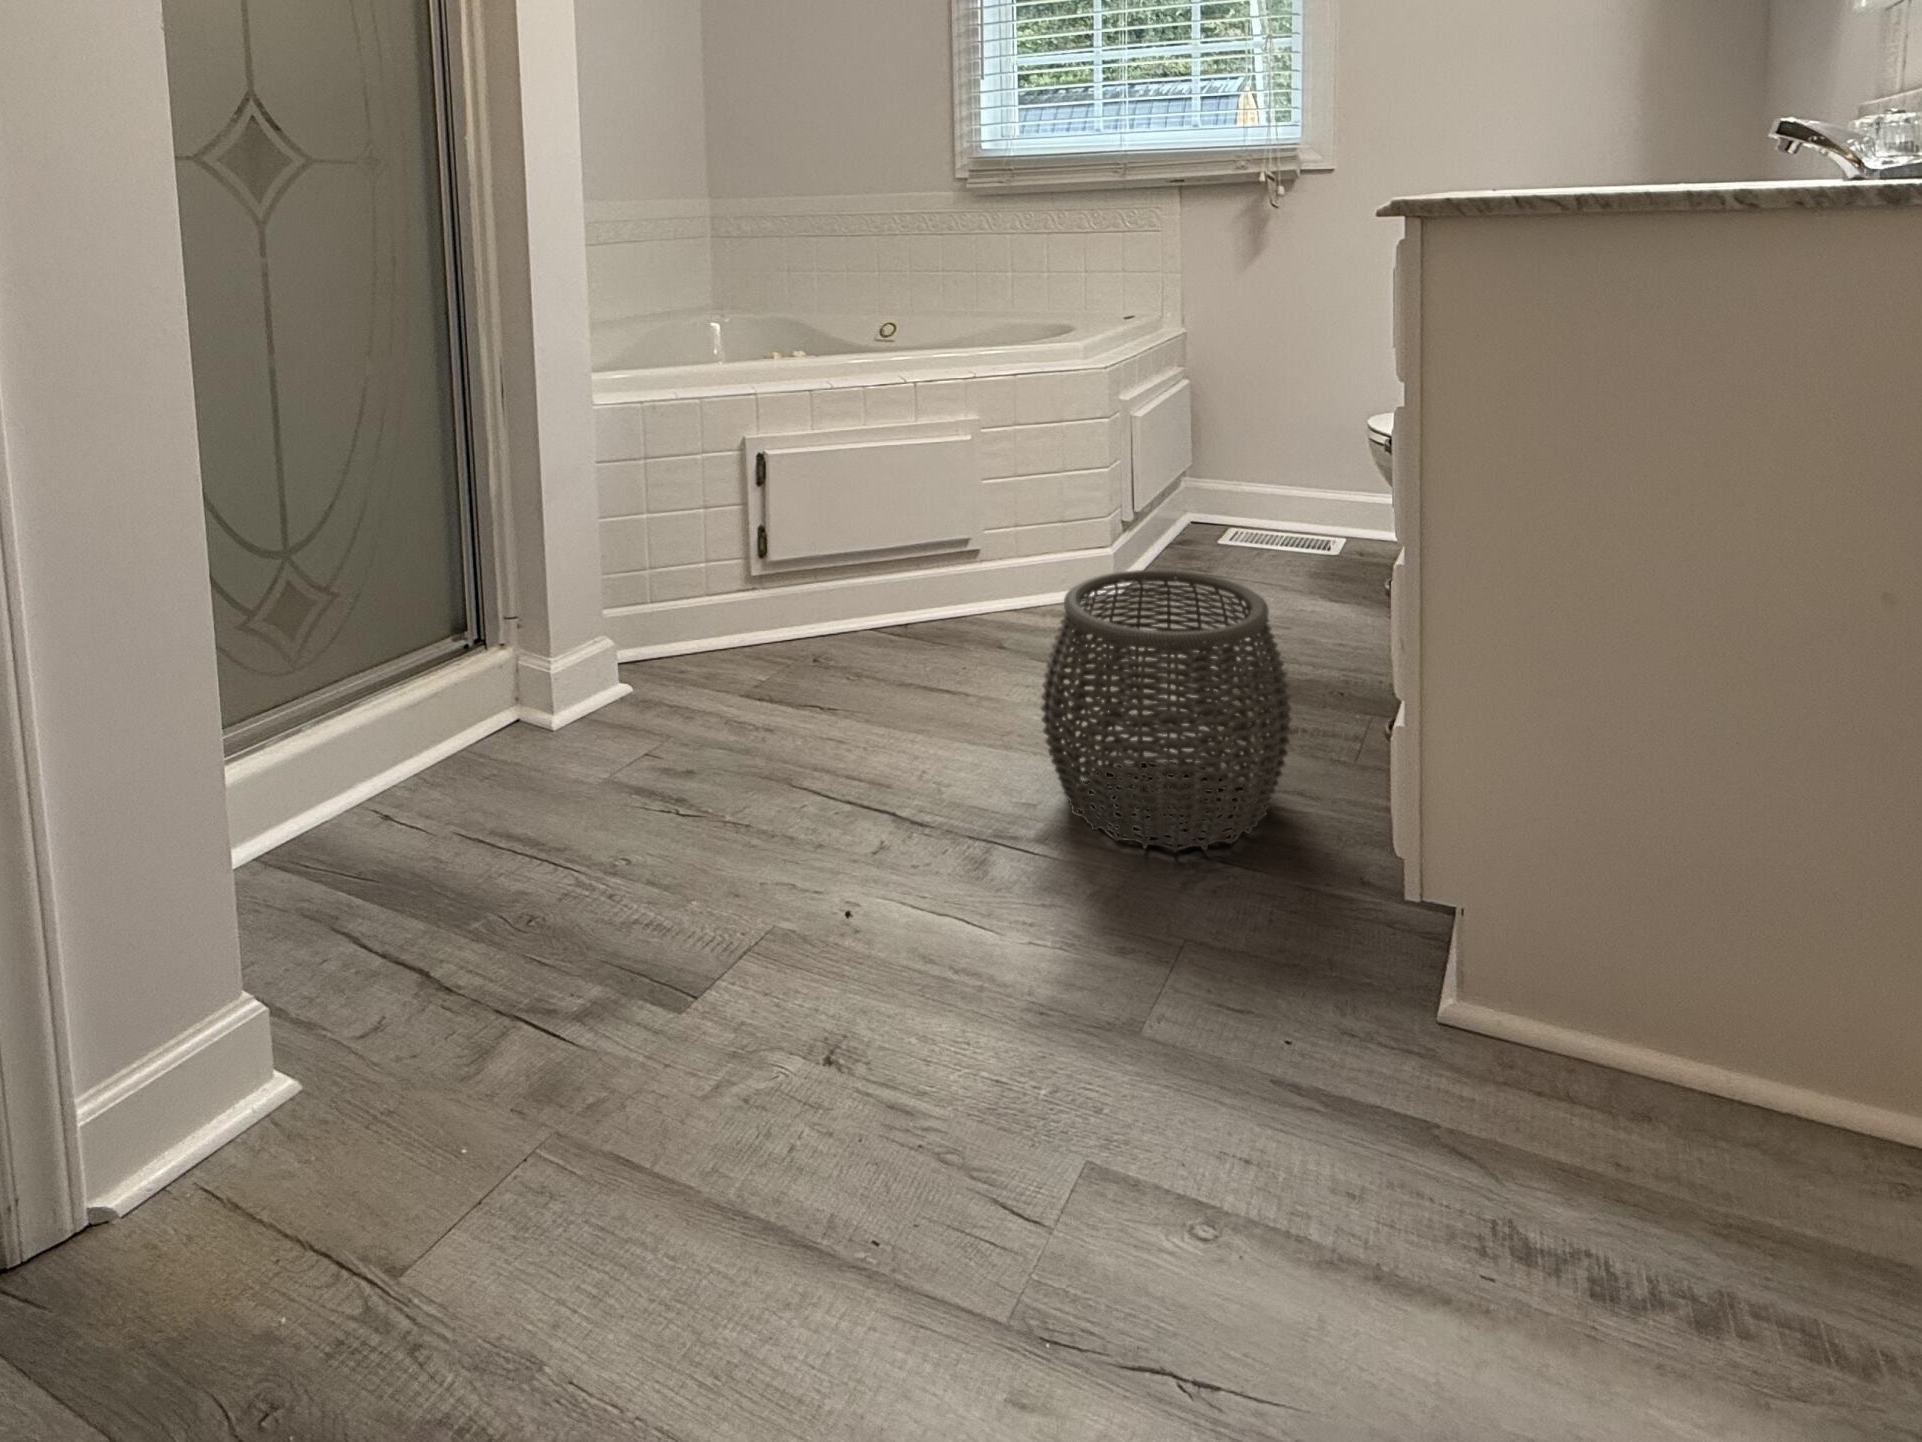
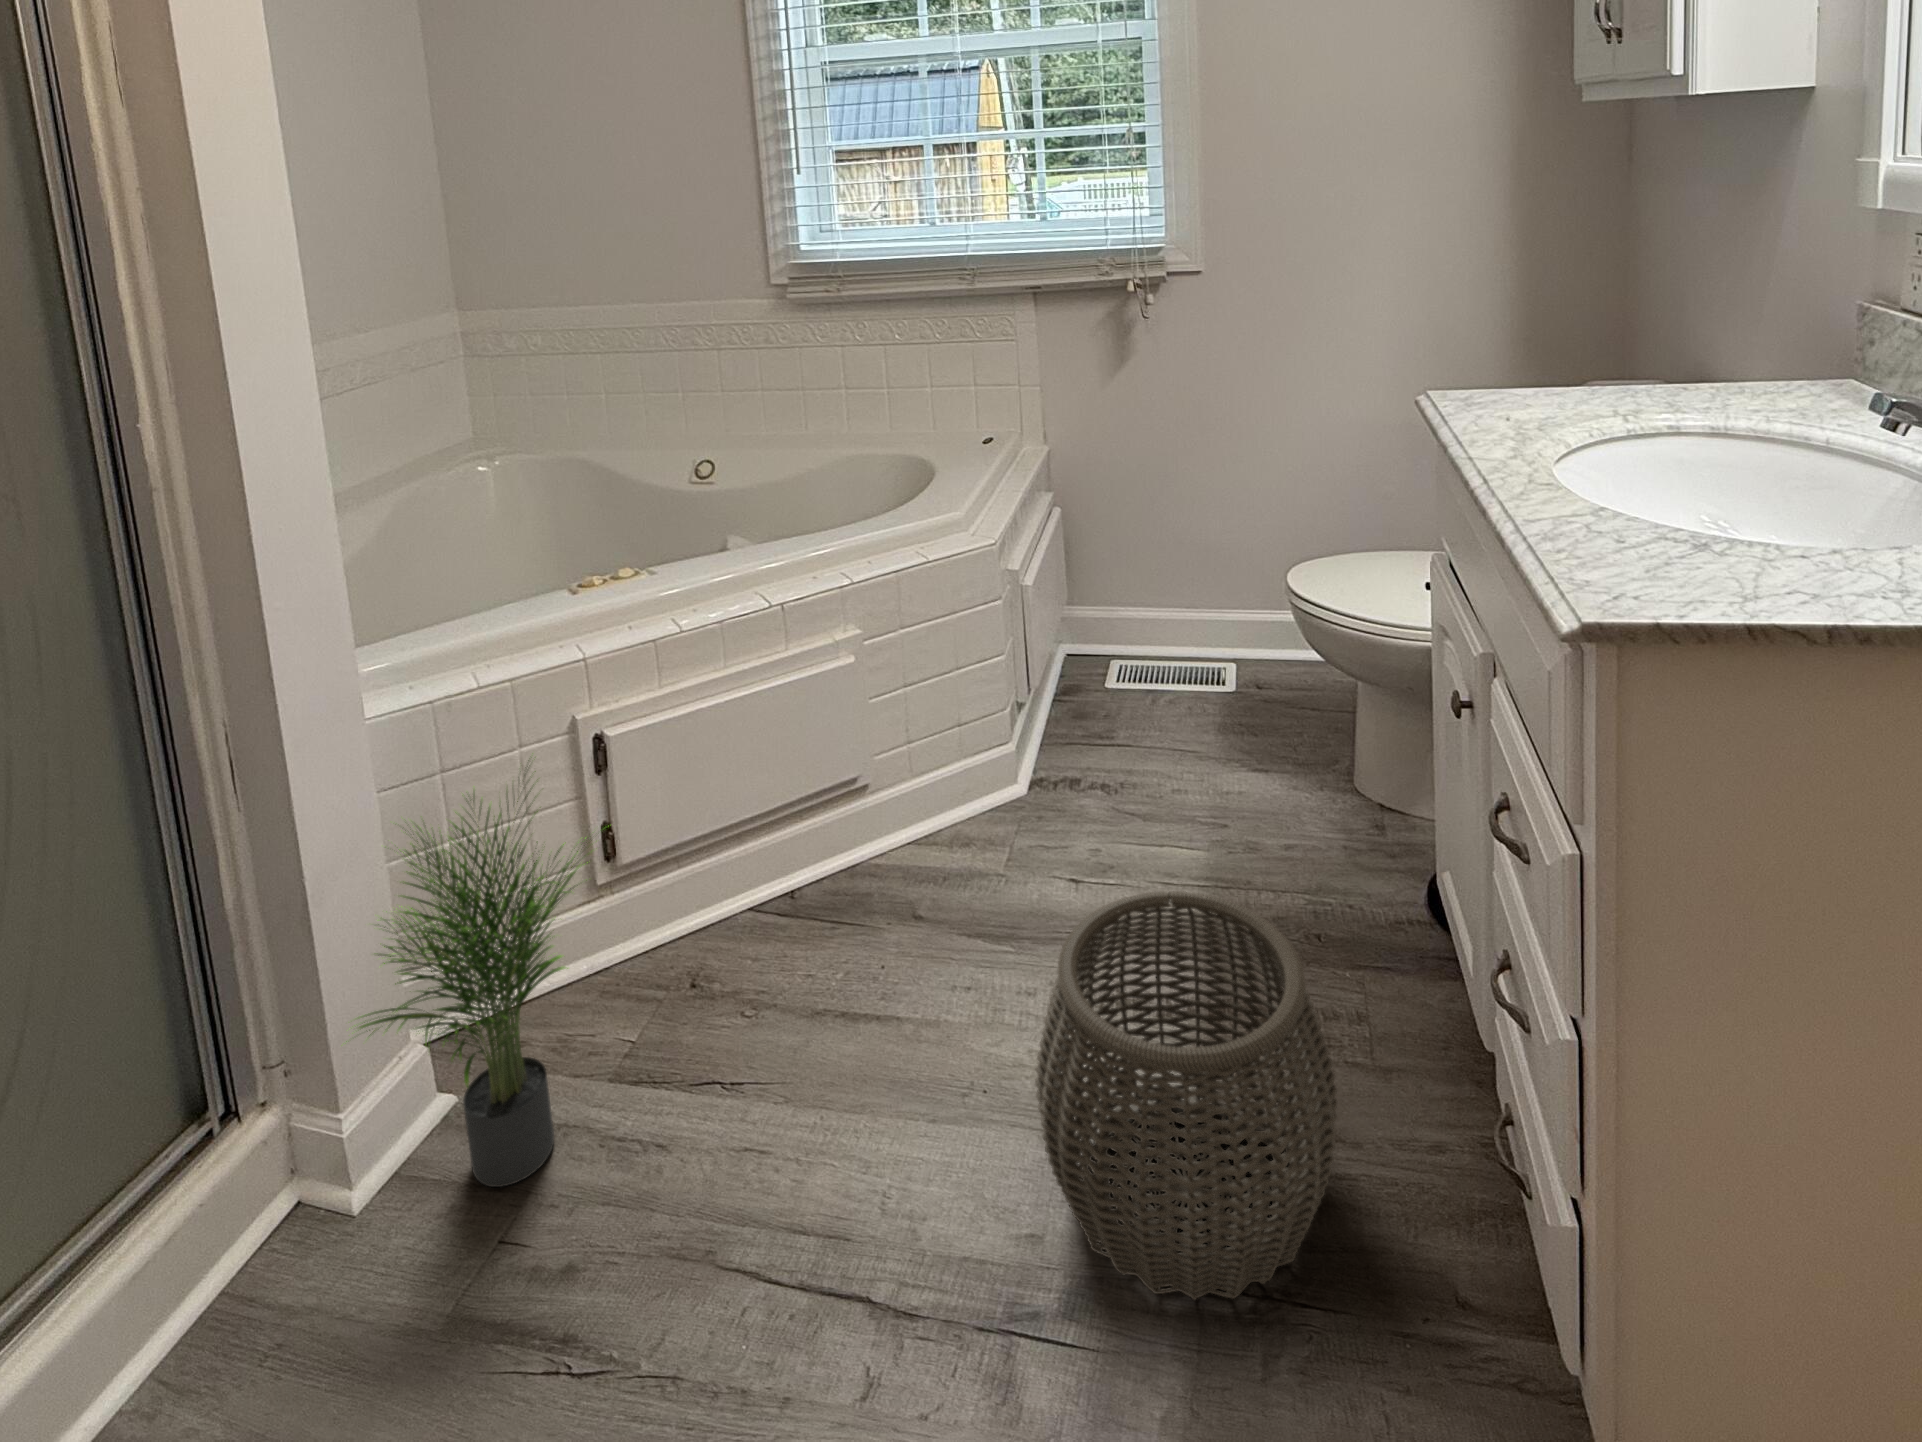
potted plant: none [548,418,754,728] -> present [346,760,588,1187]

